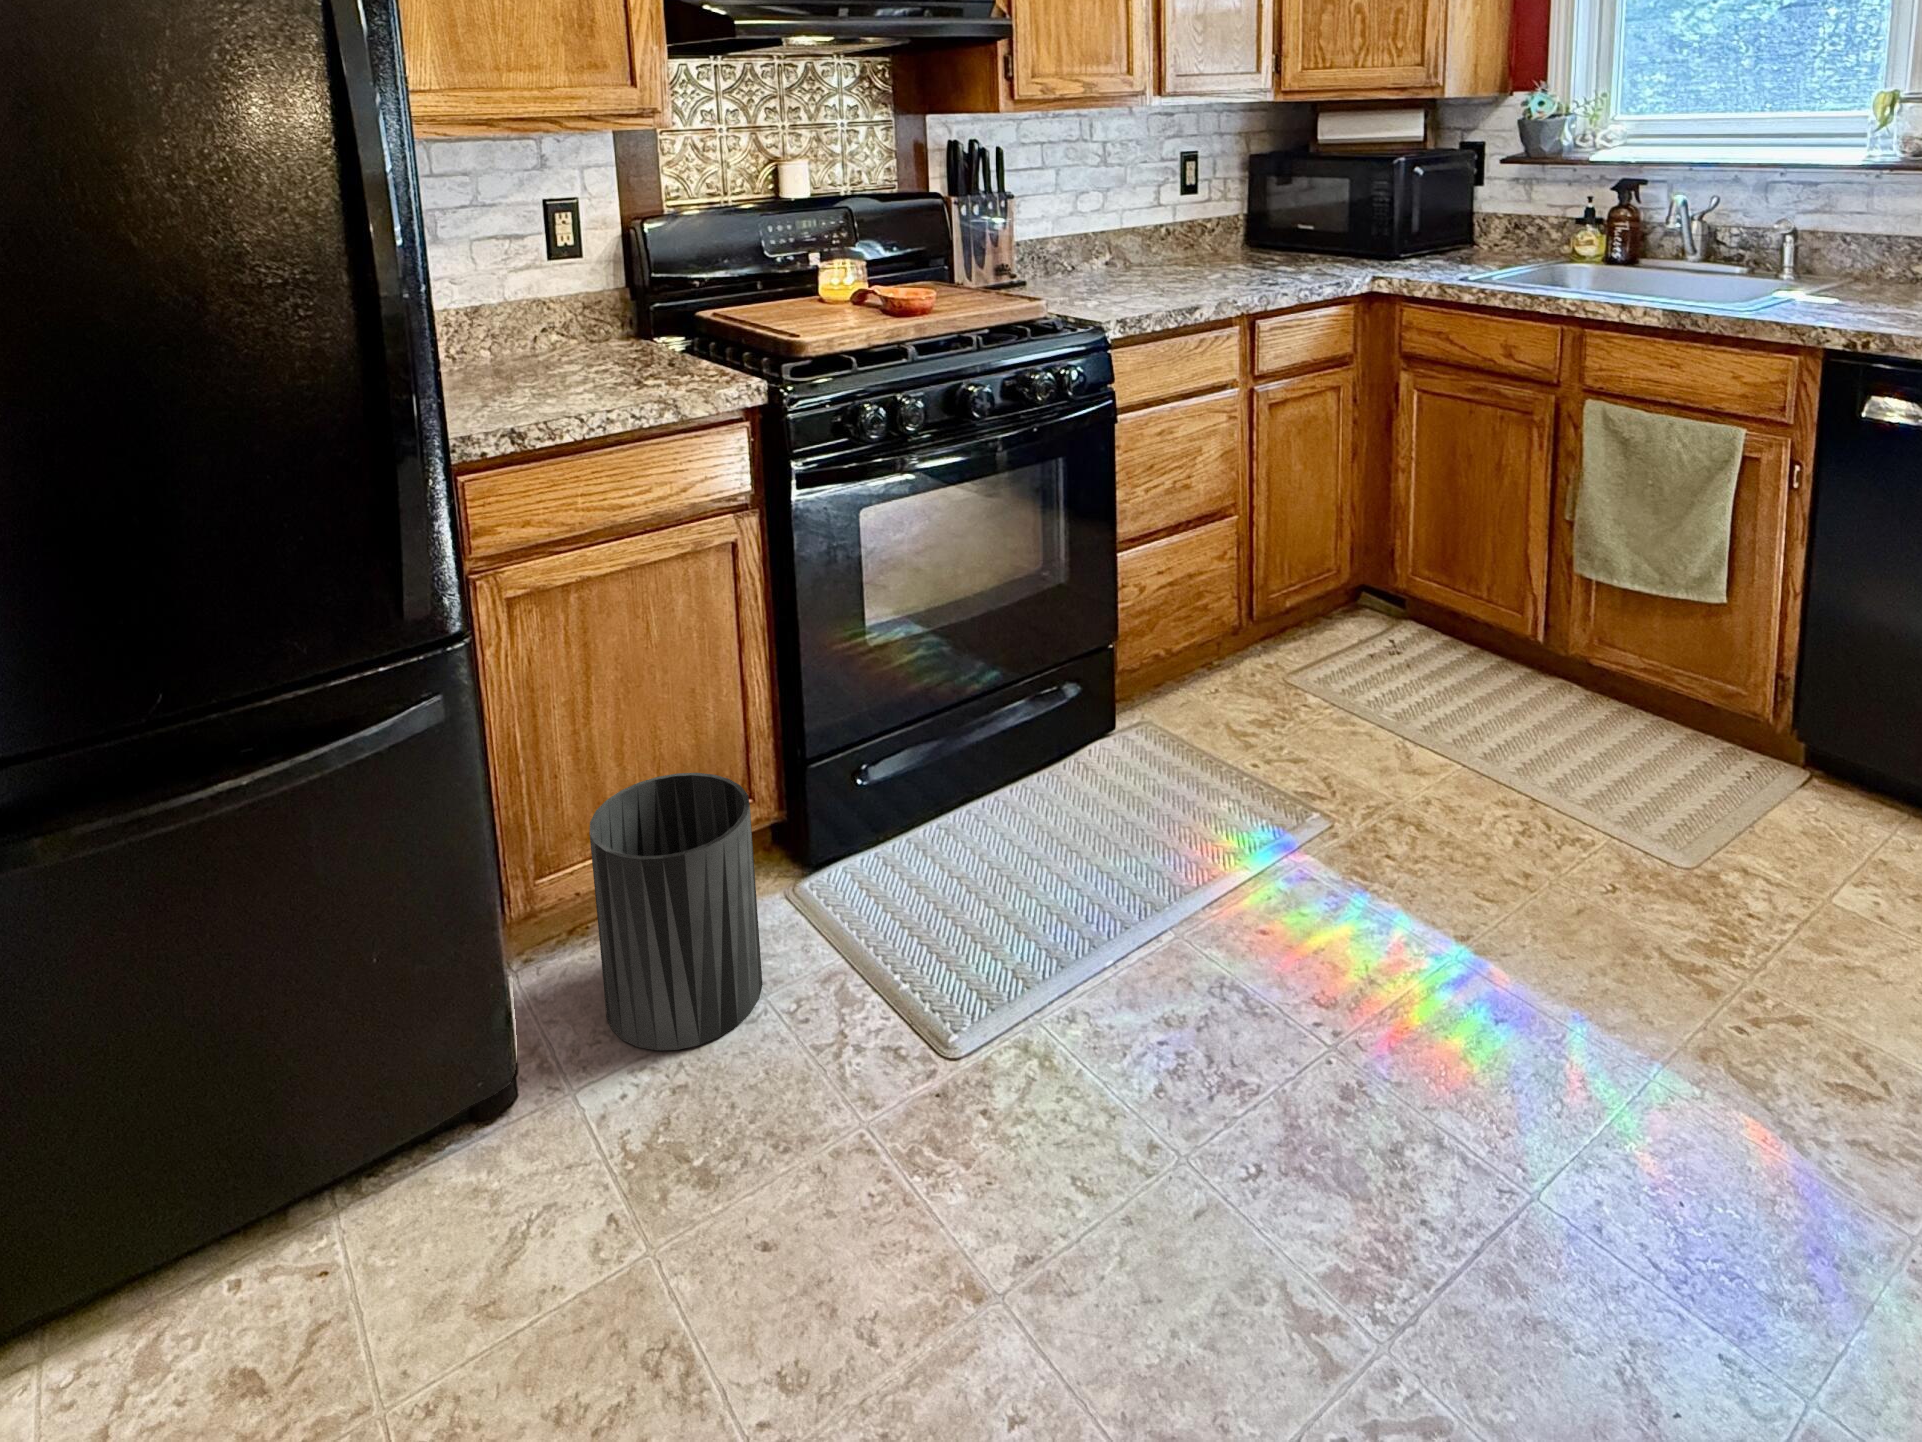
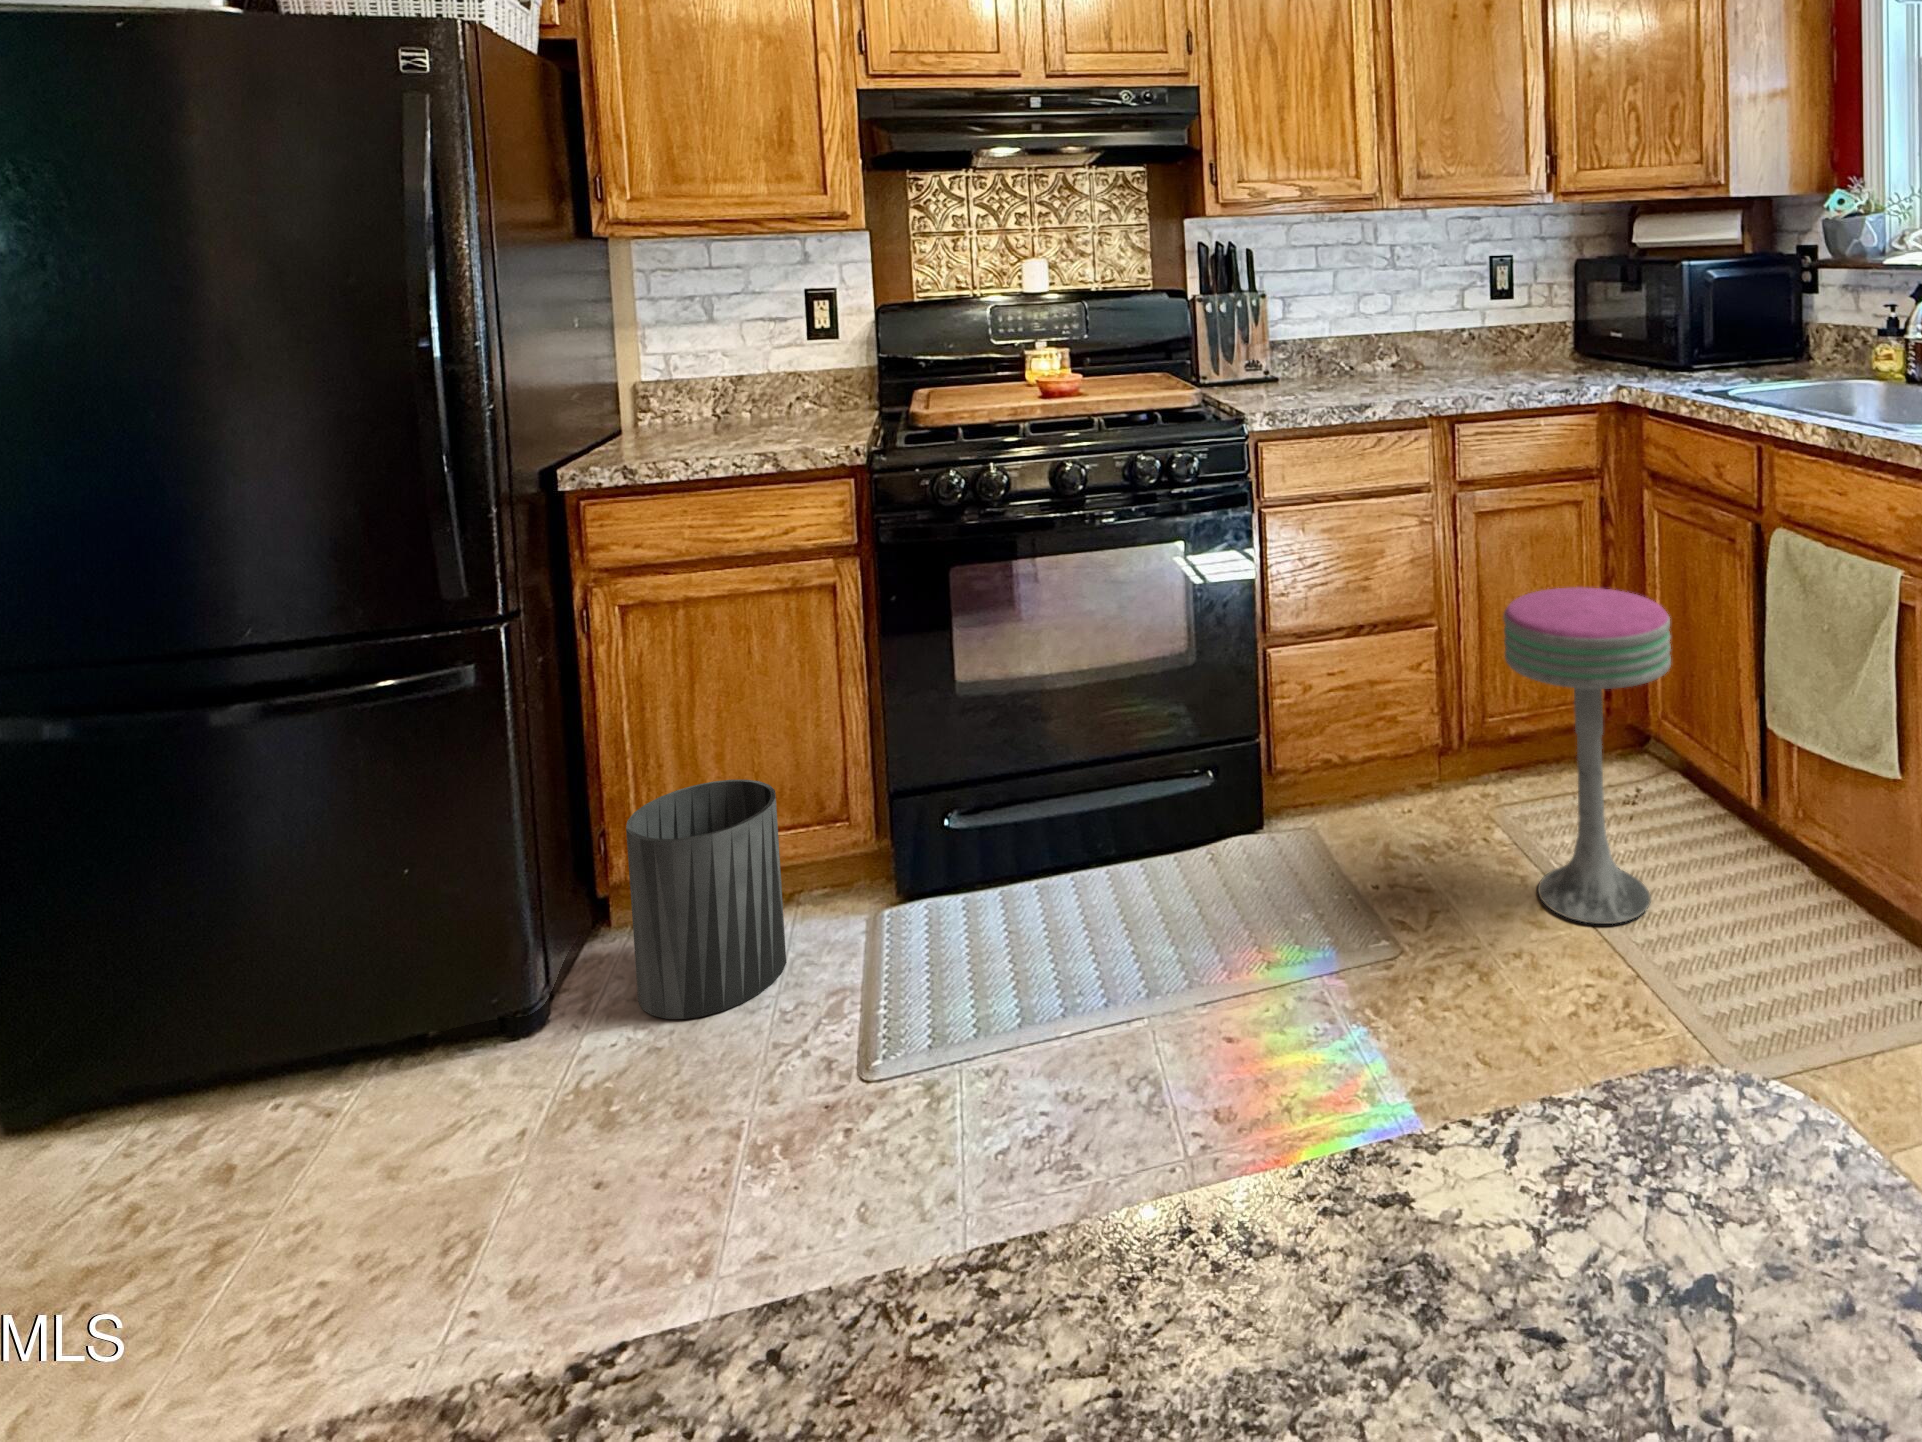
bar stool: none [1378,468,1539,765] -> present [1503,587,1671,924]

